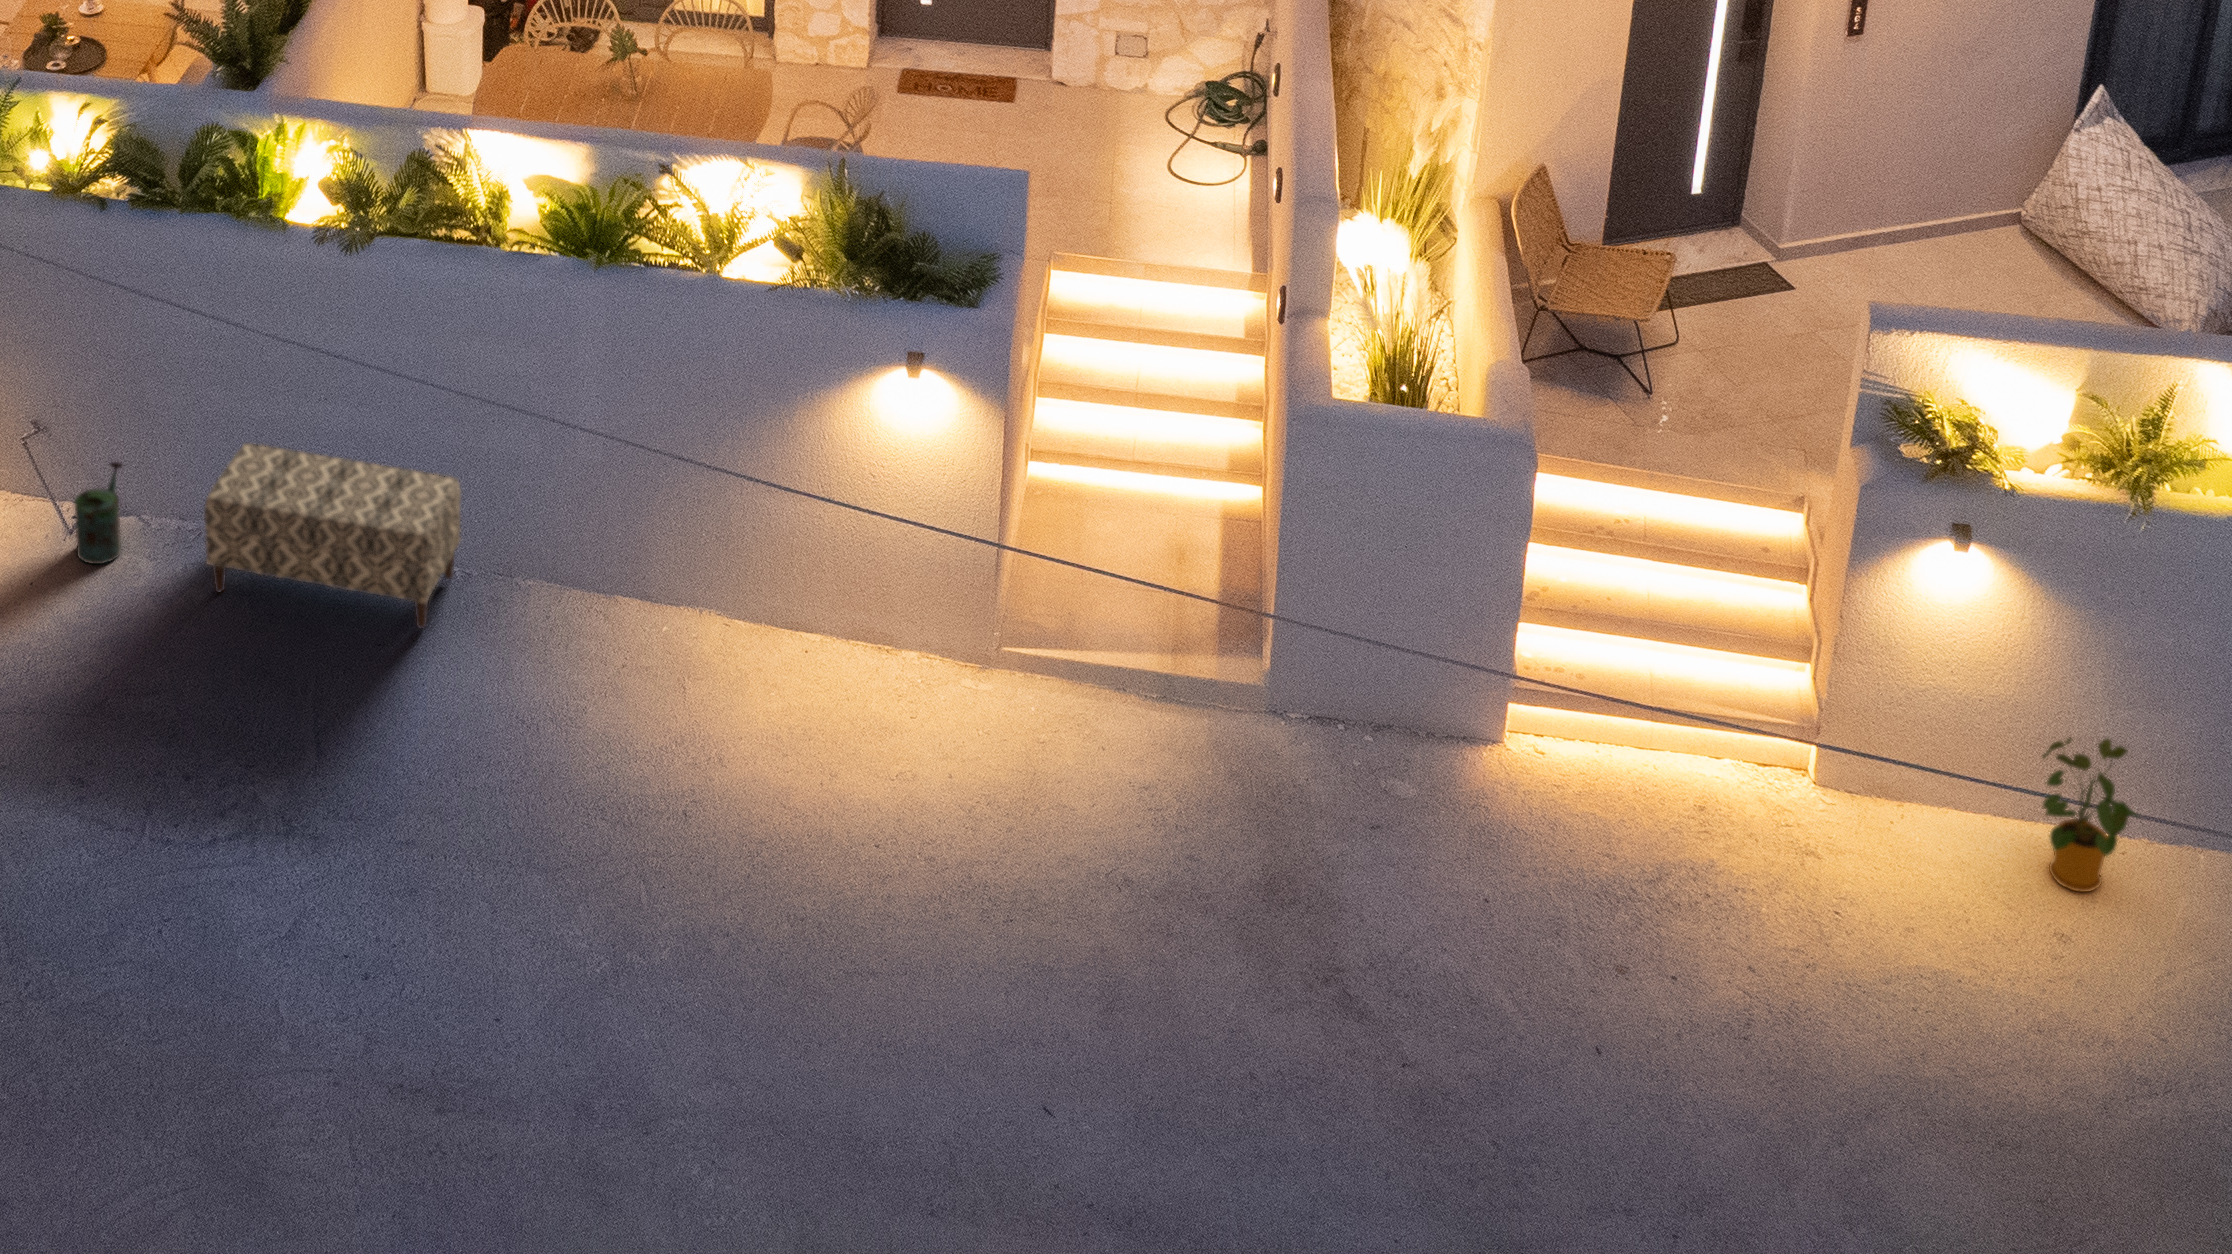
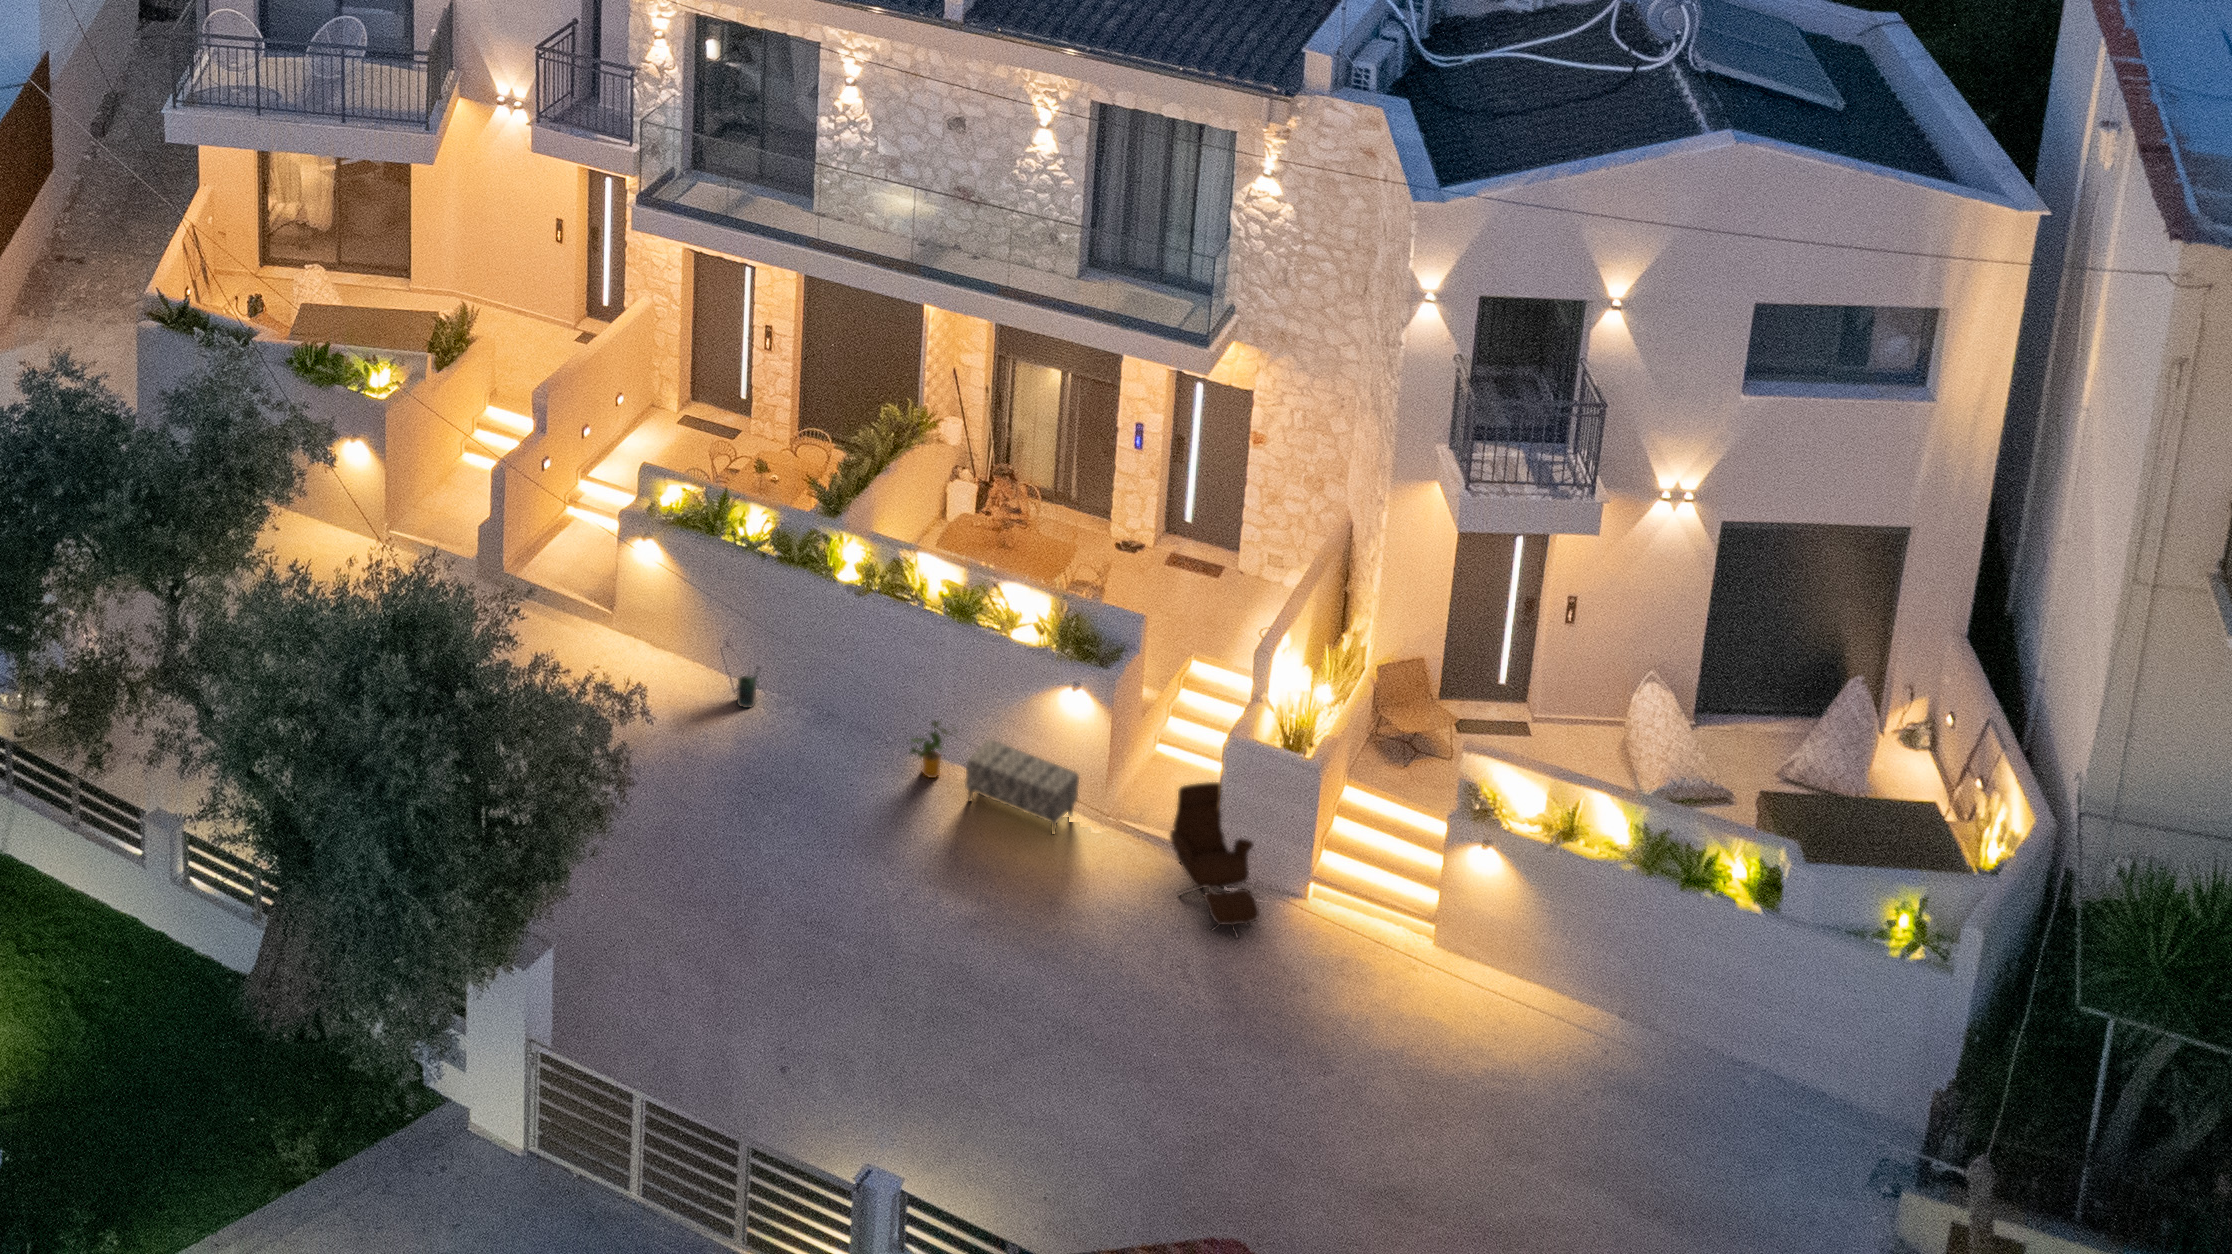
bench: present [204,443,461,628] -> present [965,740,1079,834]
lounge chair: none [1201,513,1463,882] -> present [1170,782,1259,933]
house plant: present [2042,738,2136,892] -> present [909,721,958,778]

